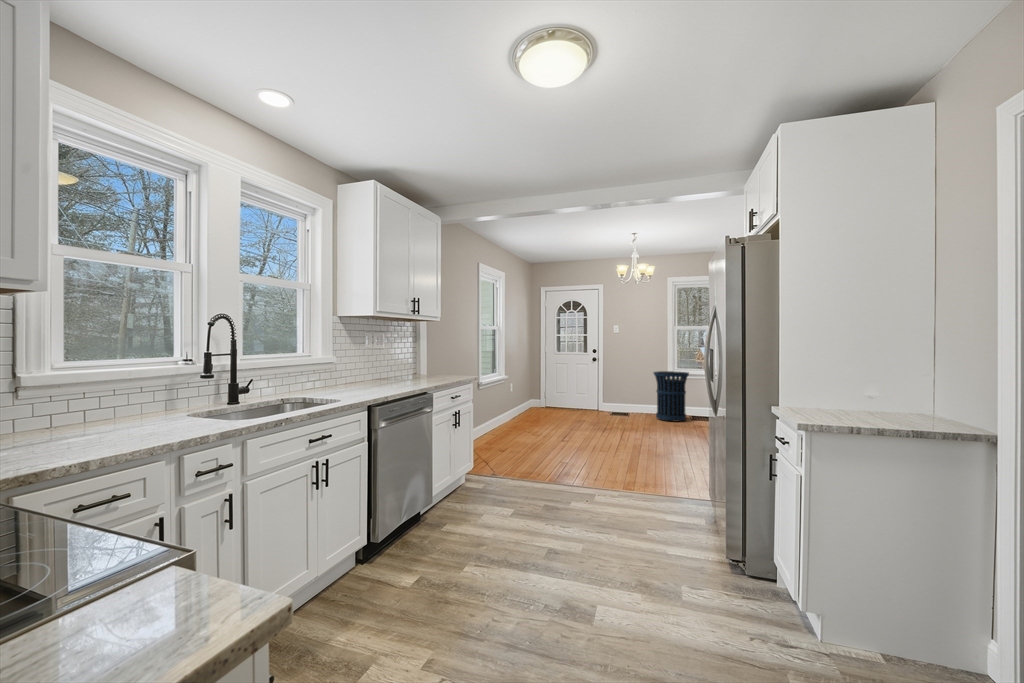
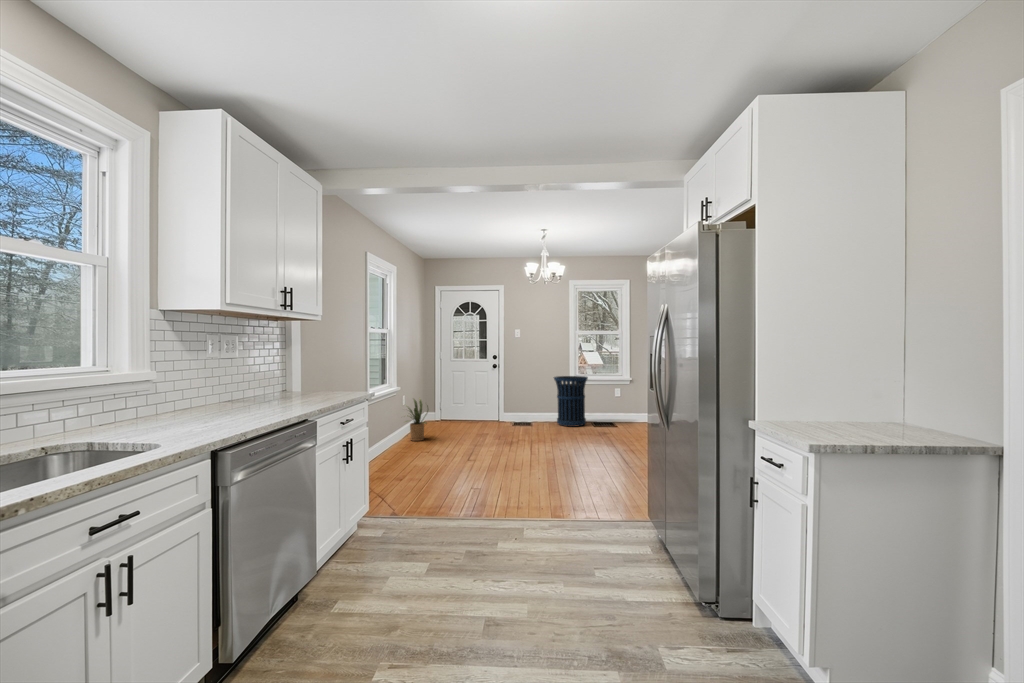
house plant: none [505,386,530,424] -> present [406,399,428,441]

